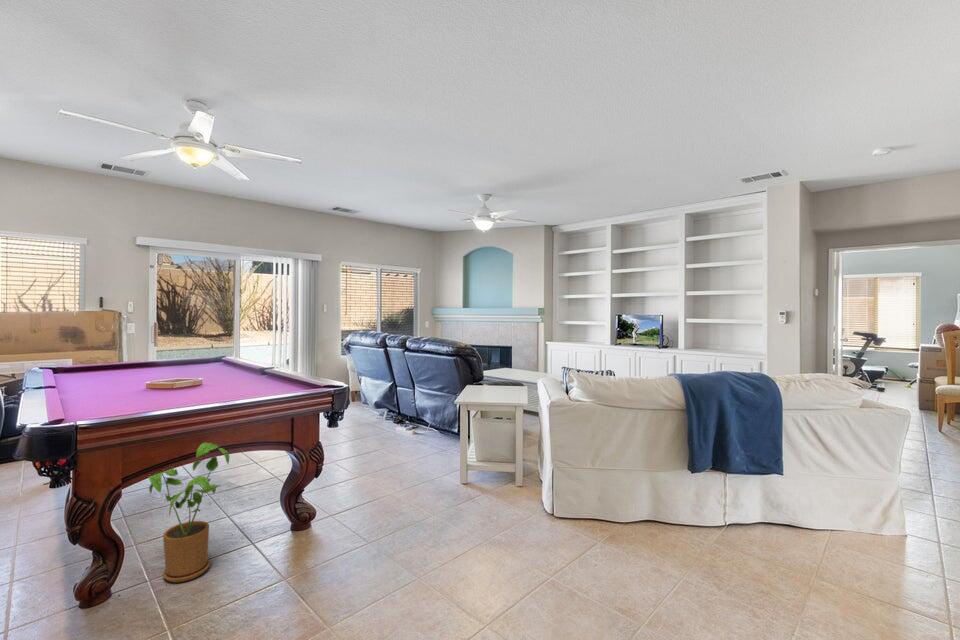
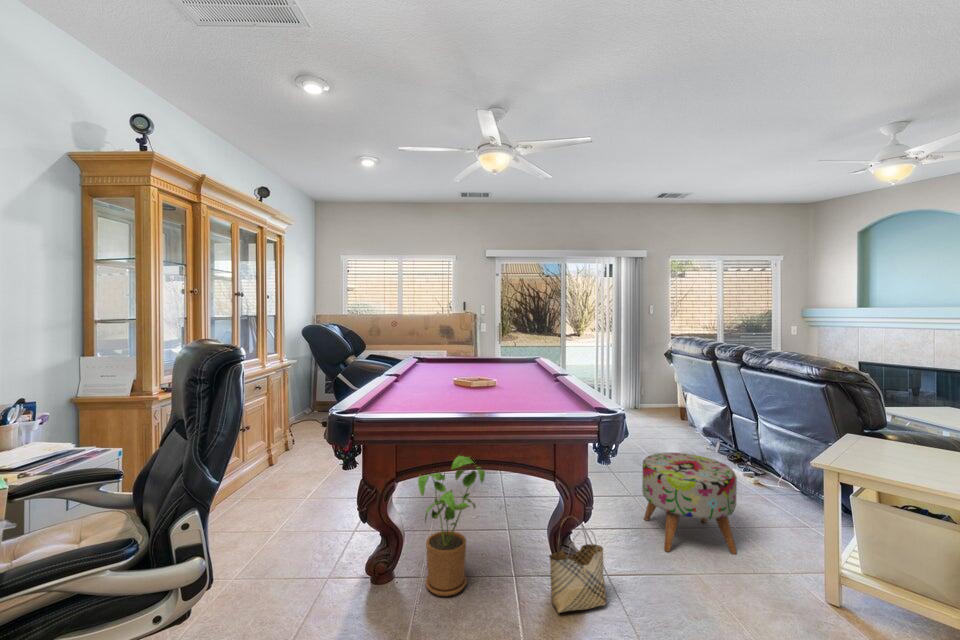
ottoman: none [346,417,413,490] -> present [642,453,737,554]
woven basket: none [294,474,338,549] -> present [549,516,606,613]

